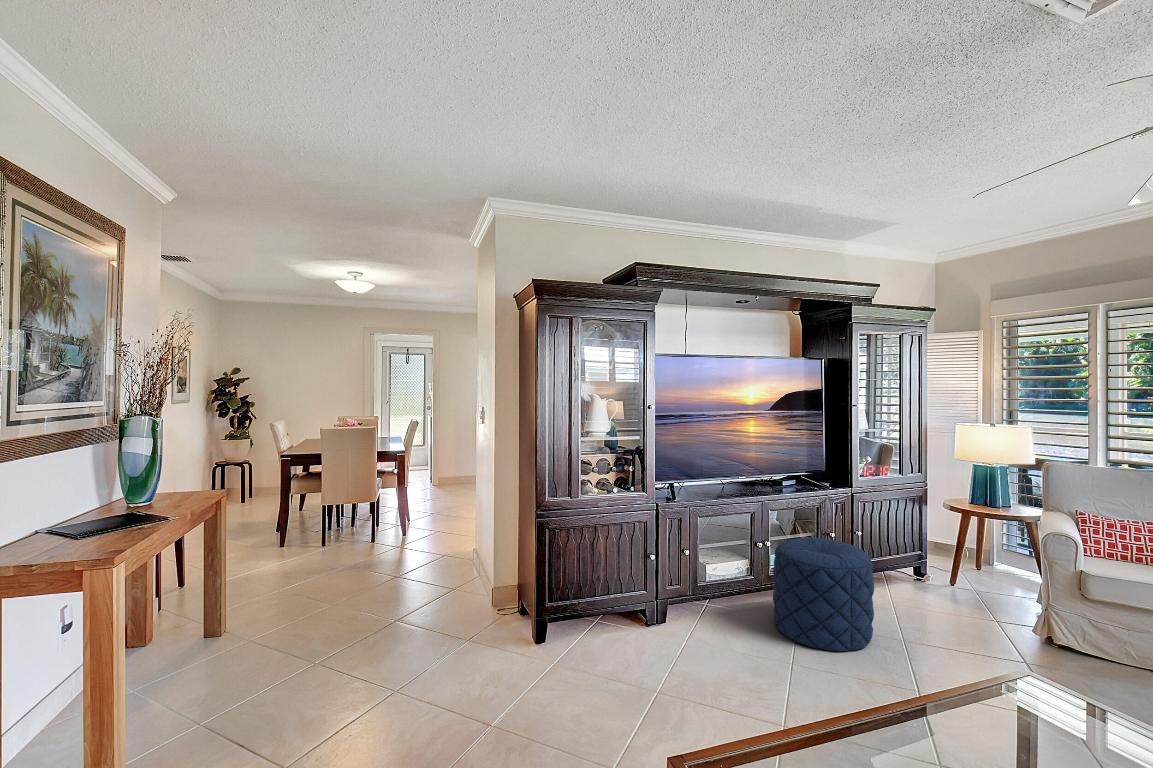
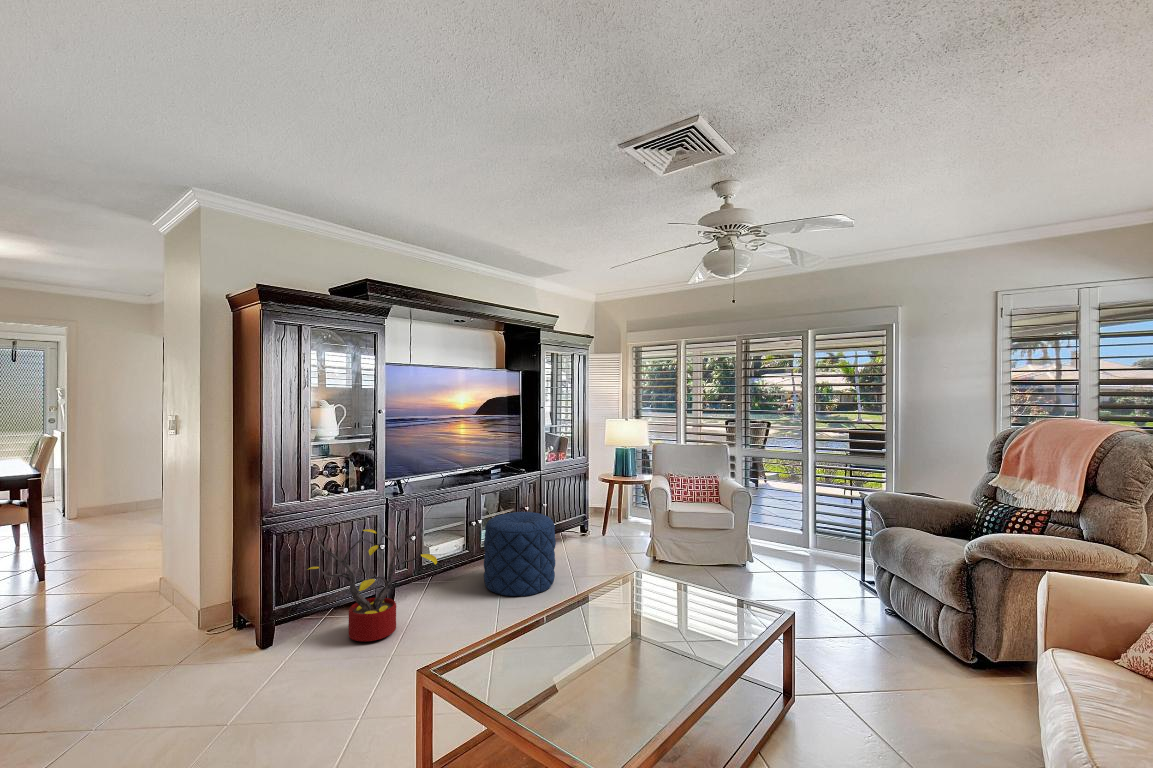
decorative plant: none [575,530,712,664] -> present [309,517,437,641]

